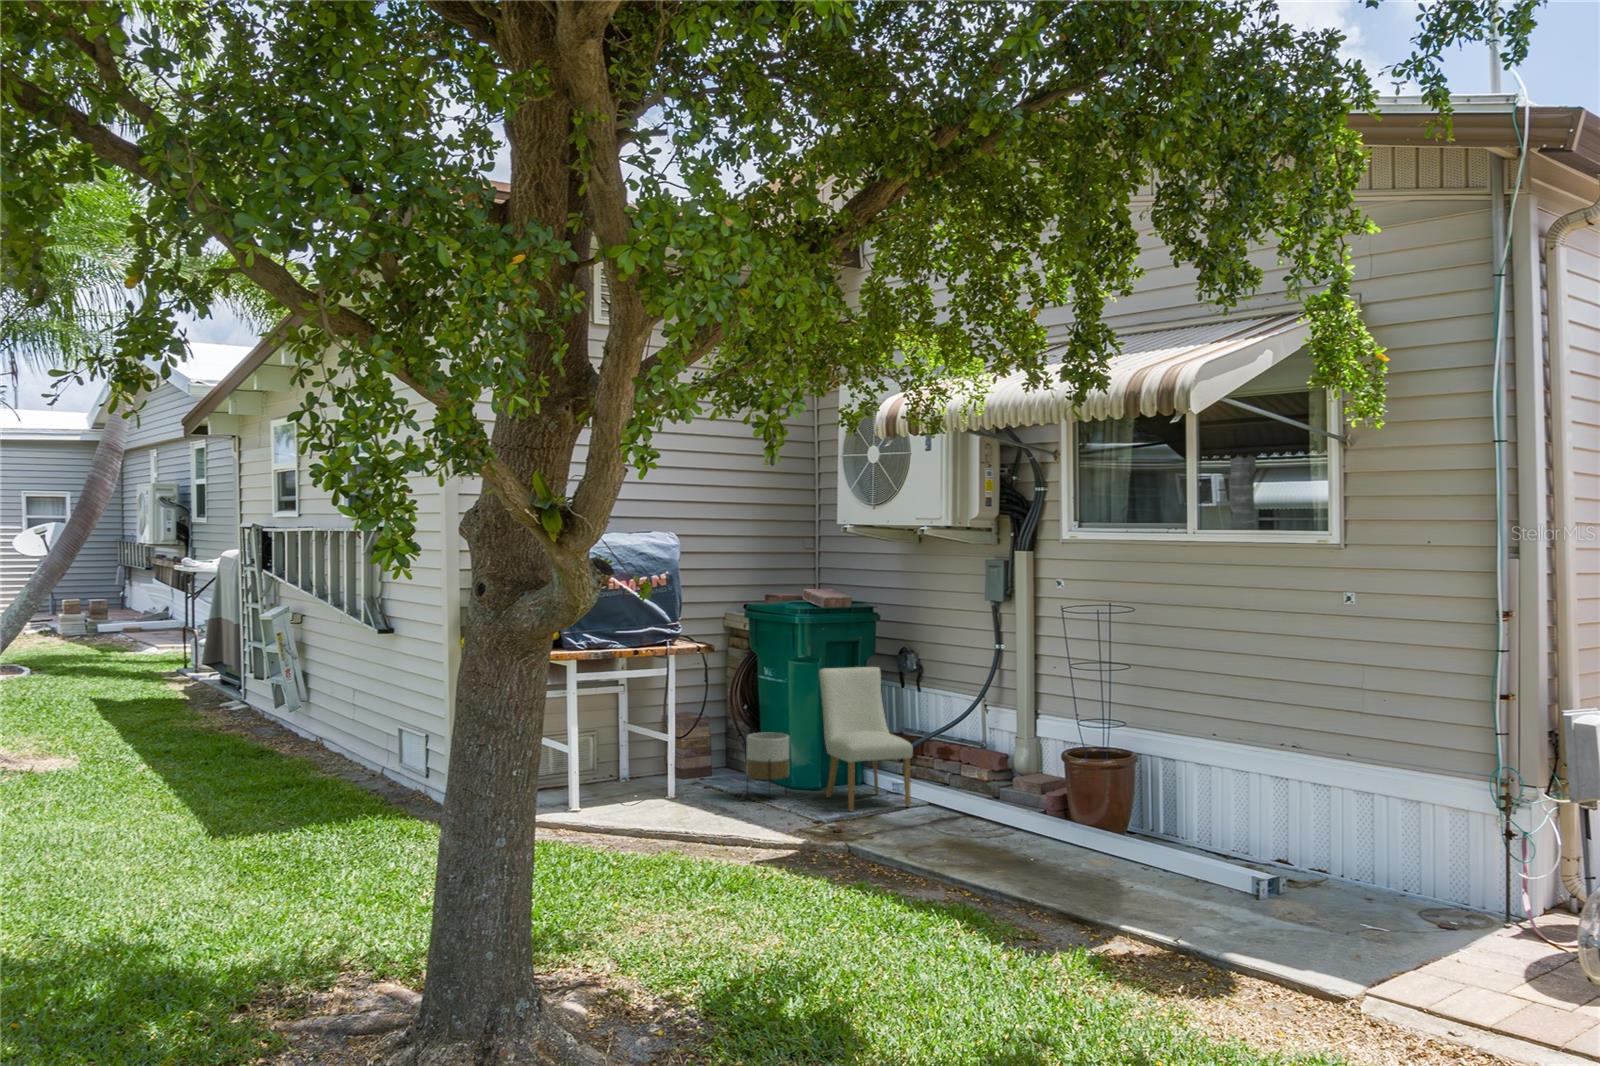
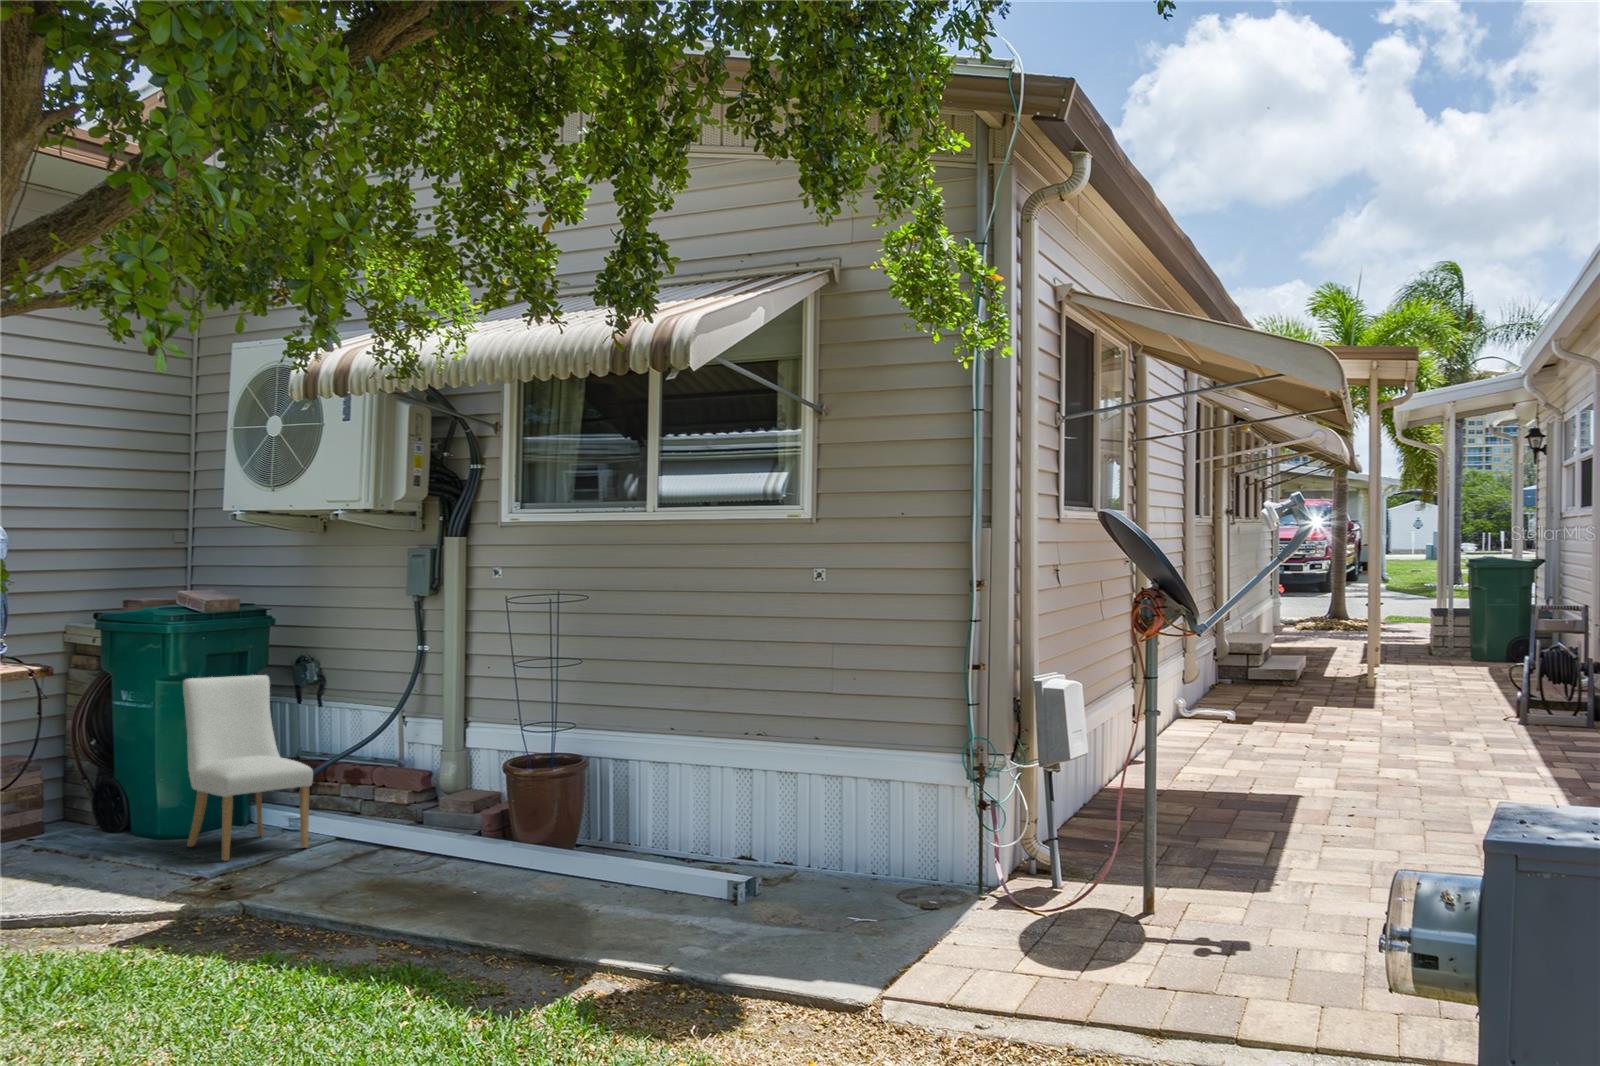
planter: present [746,733,789,793] -> none [65,767,136,861]

